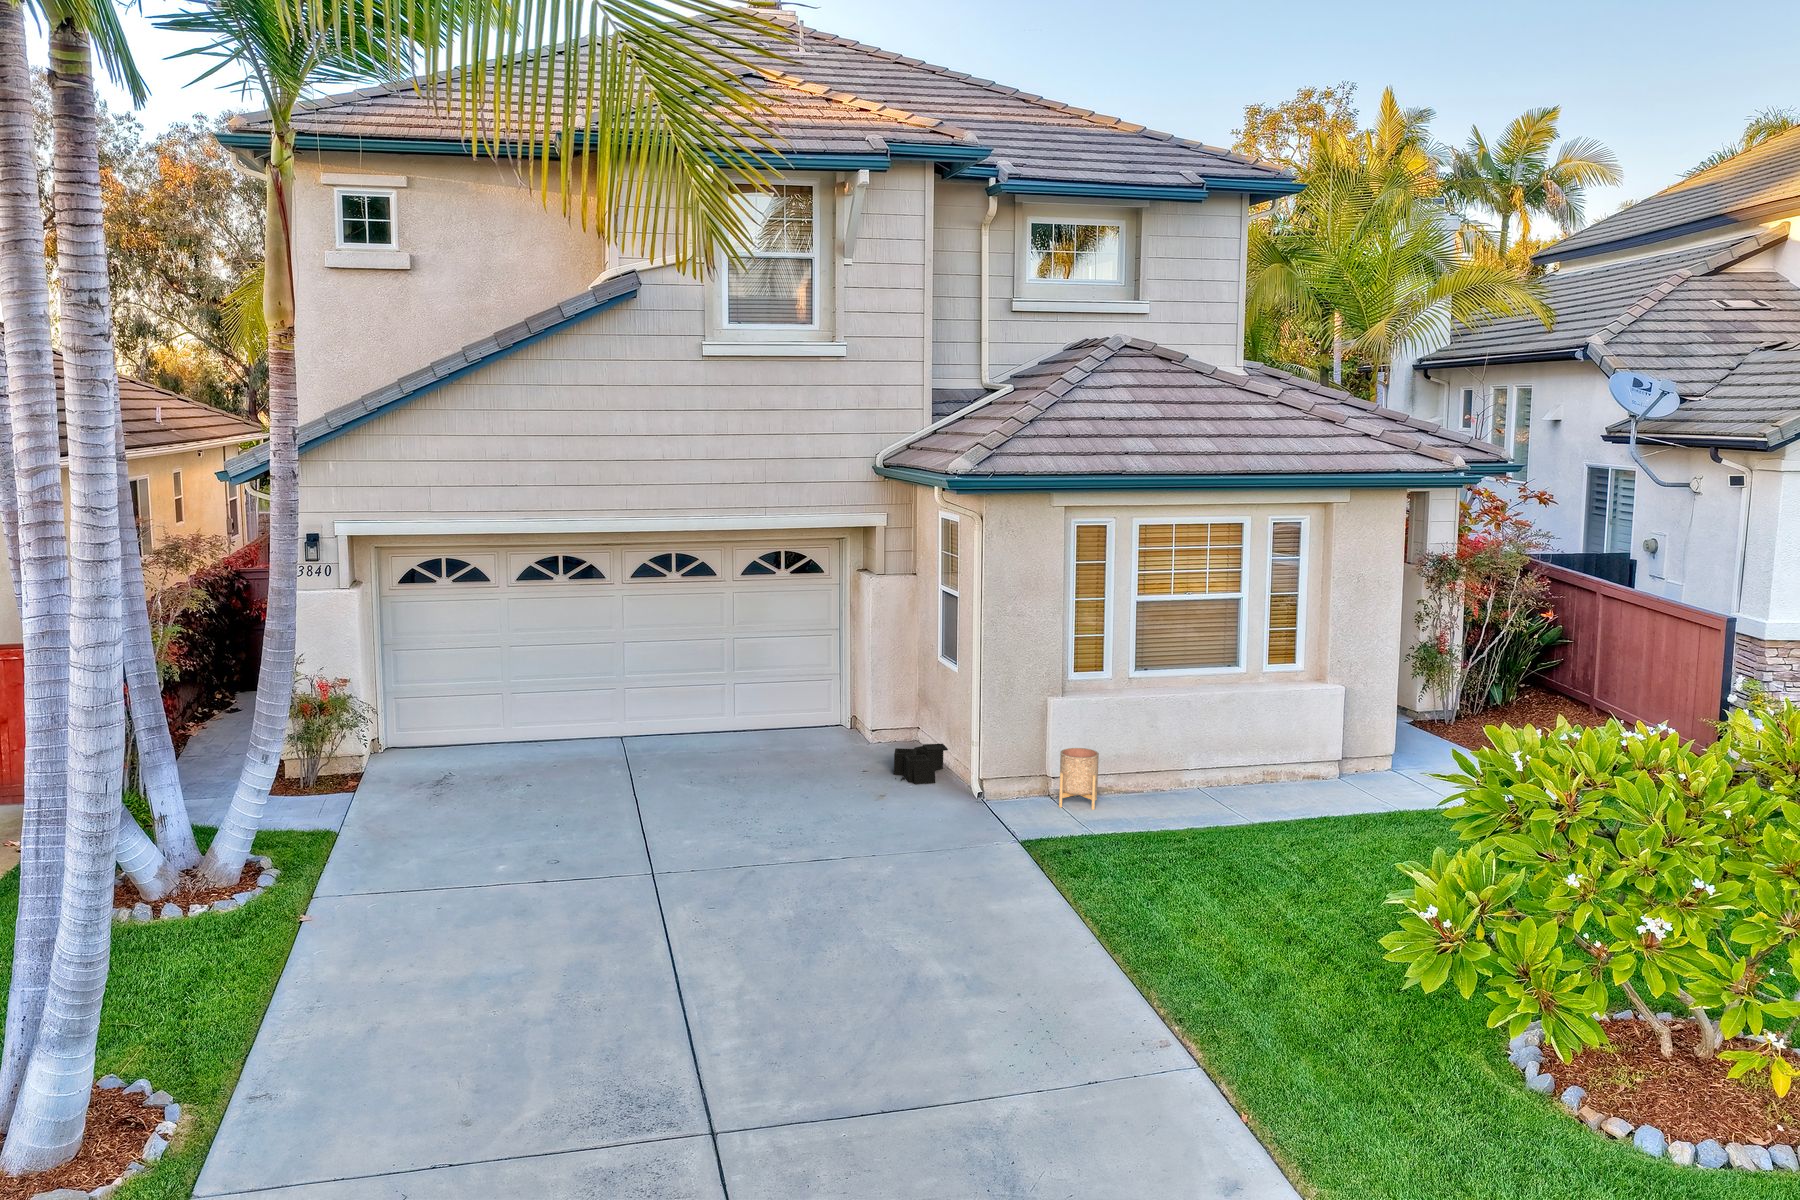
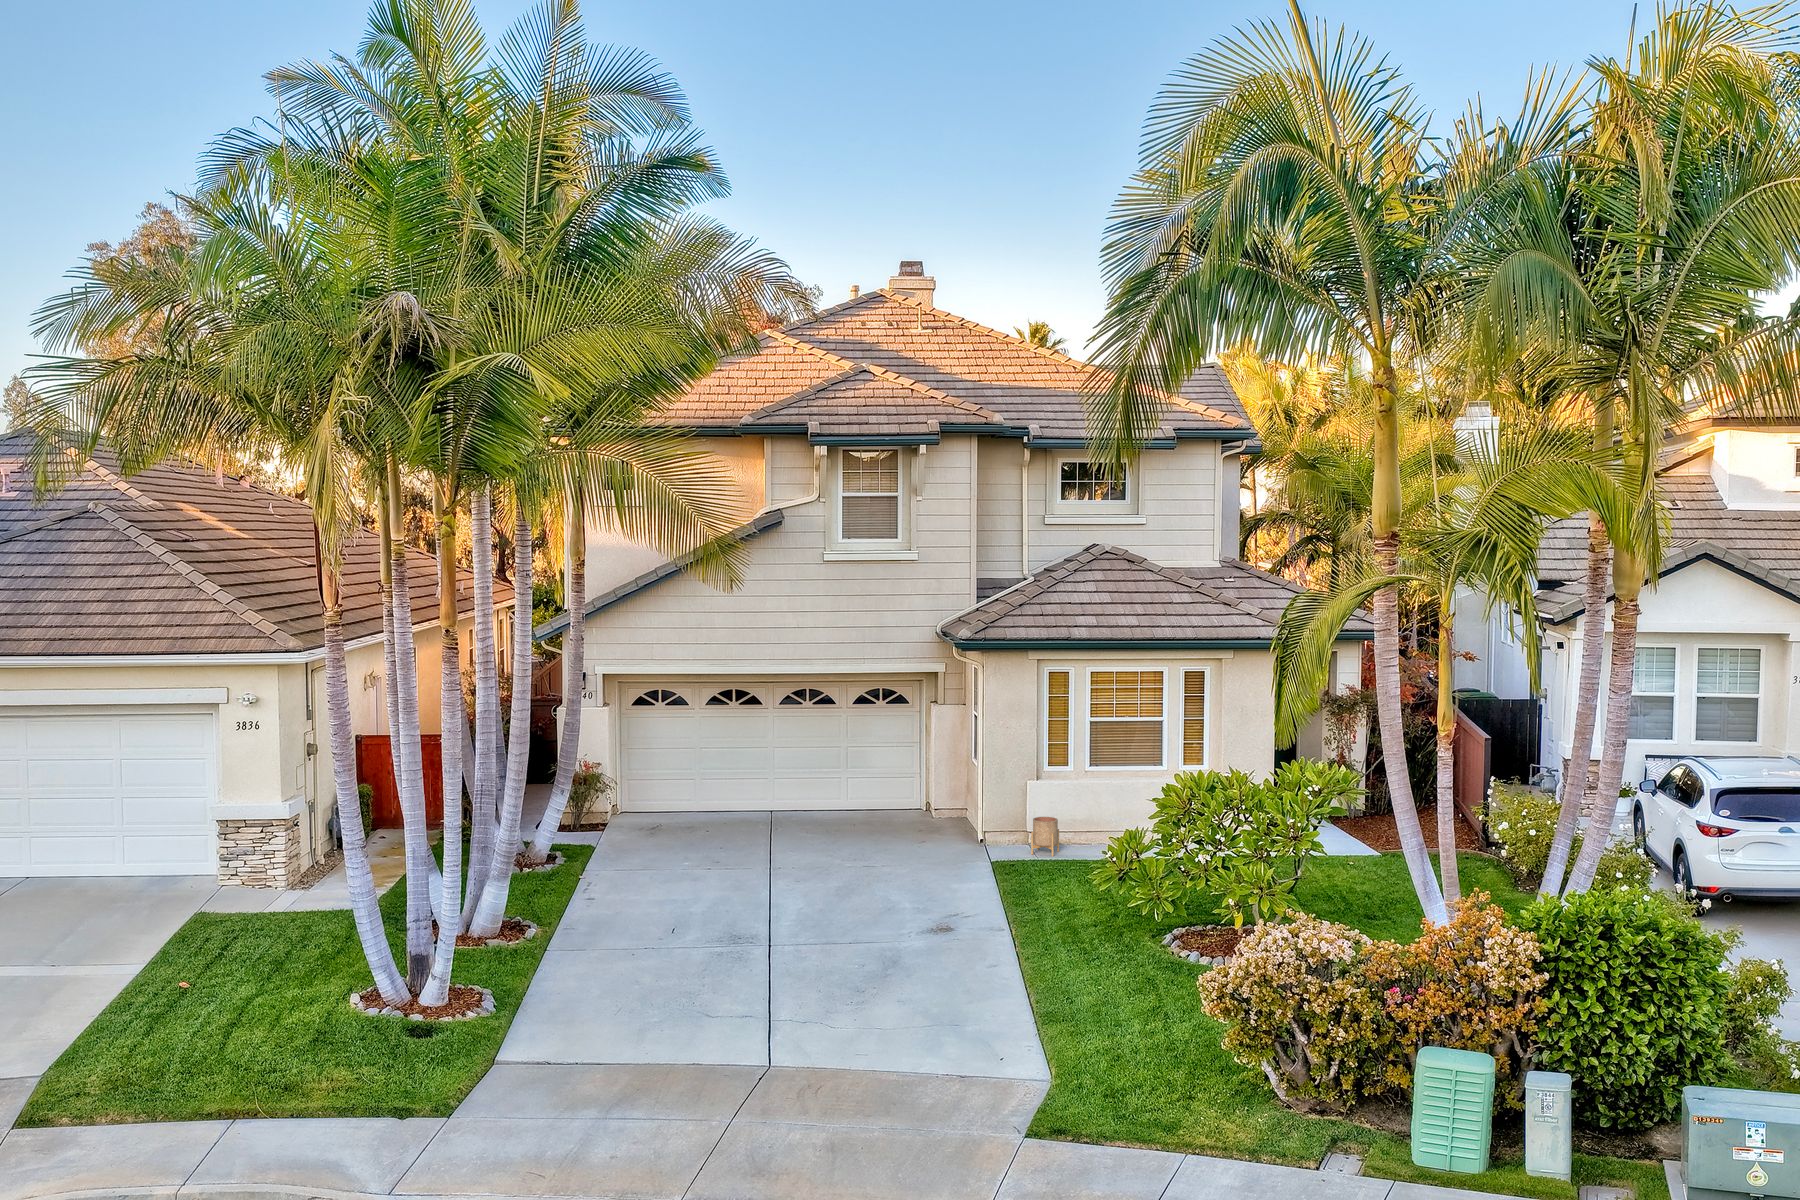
storage bin: present [894,744,948,784] -> none [935,816,973,840]

